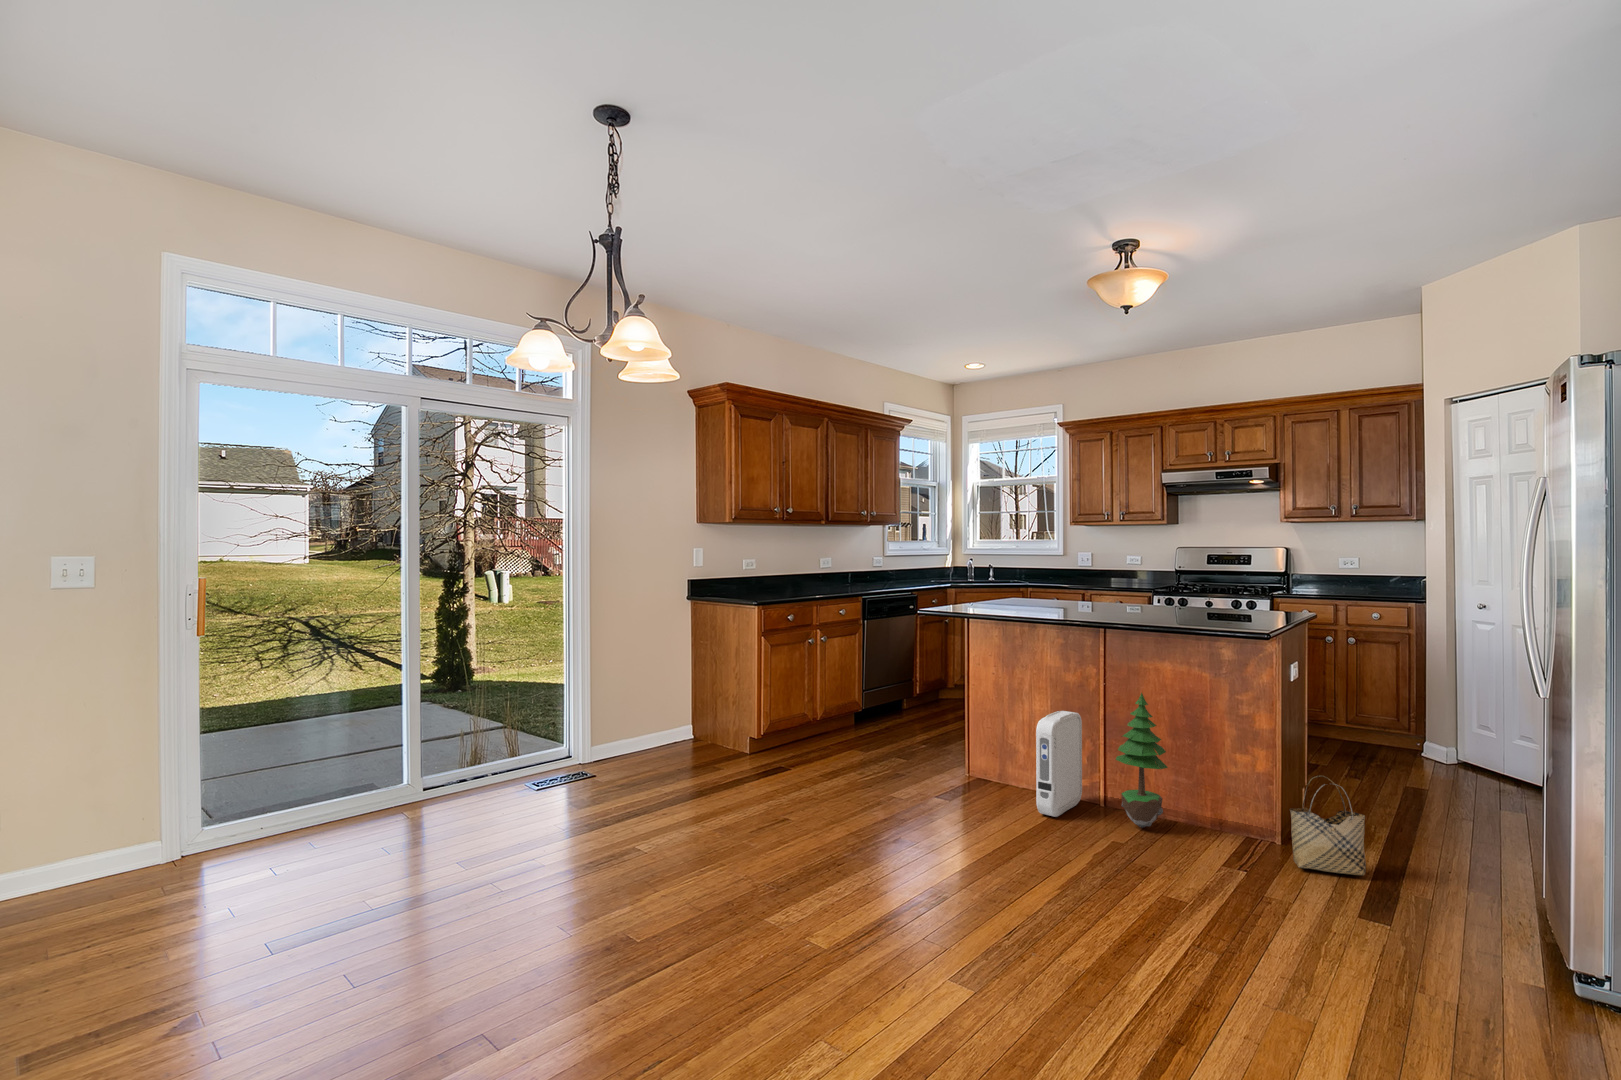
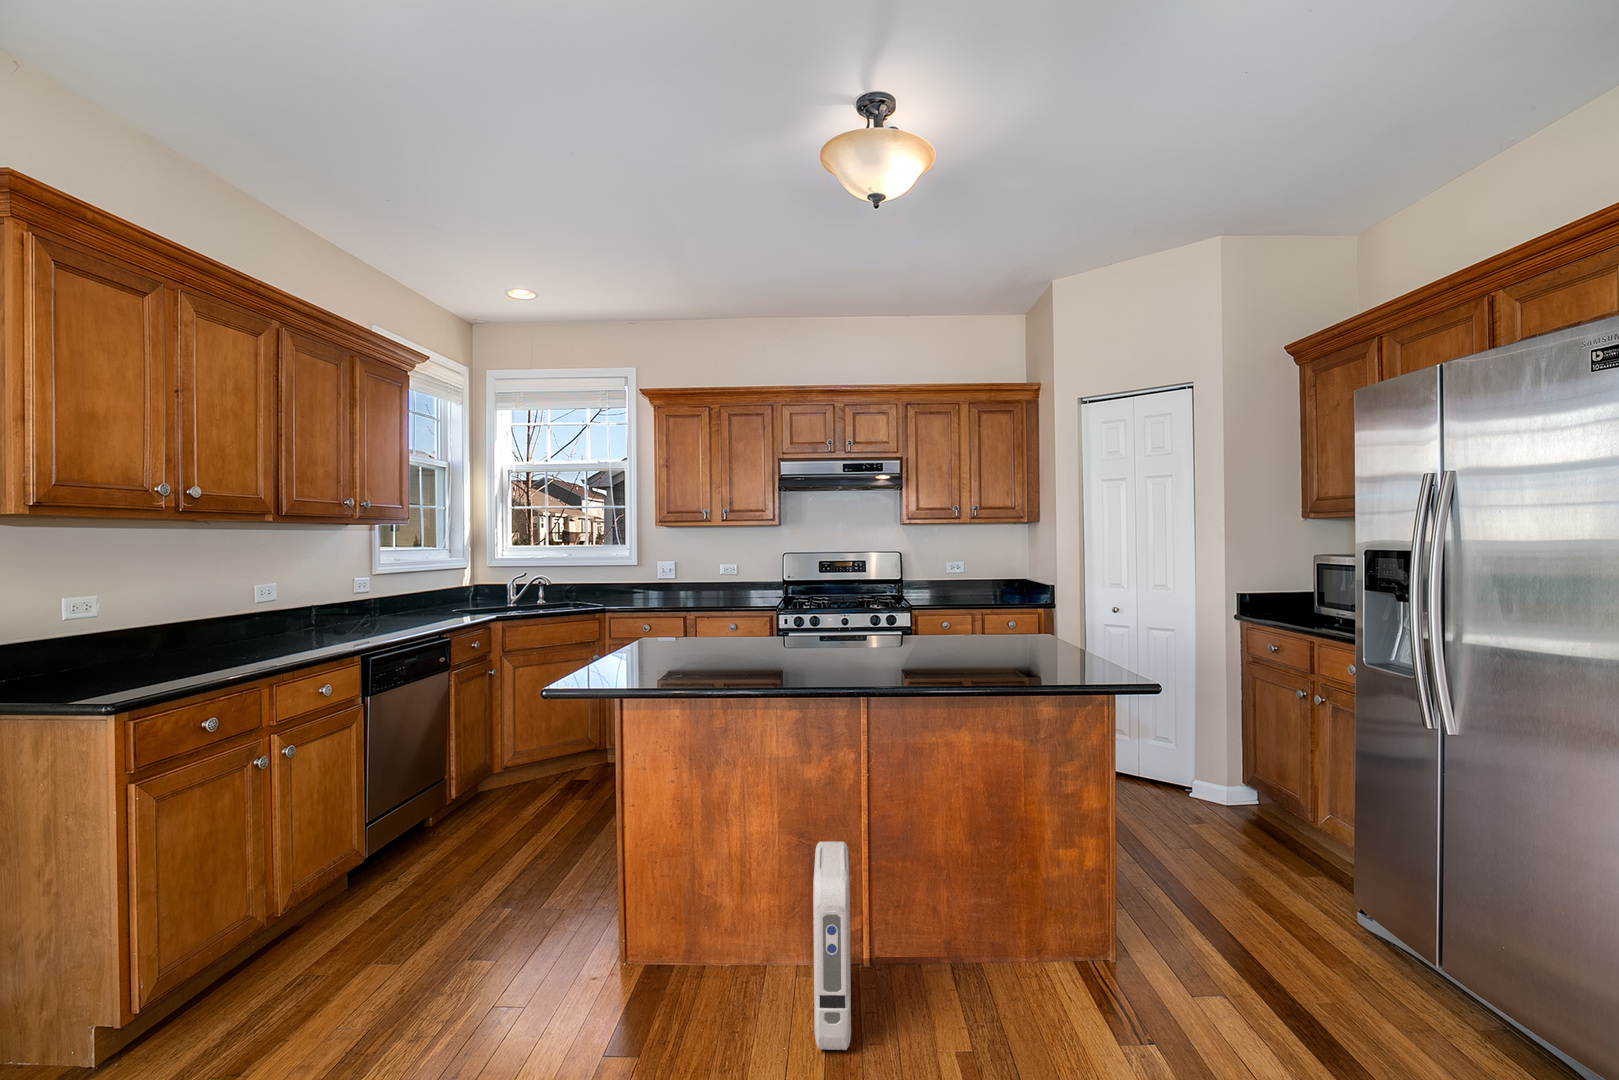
potted tree: present [1116,693,1168,828] -> none [929,801,1010,1021]
woven basket: present [1289,775,1366,875] -> none [1187,884,1273,1036]

